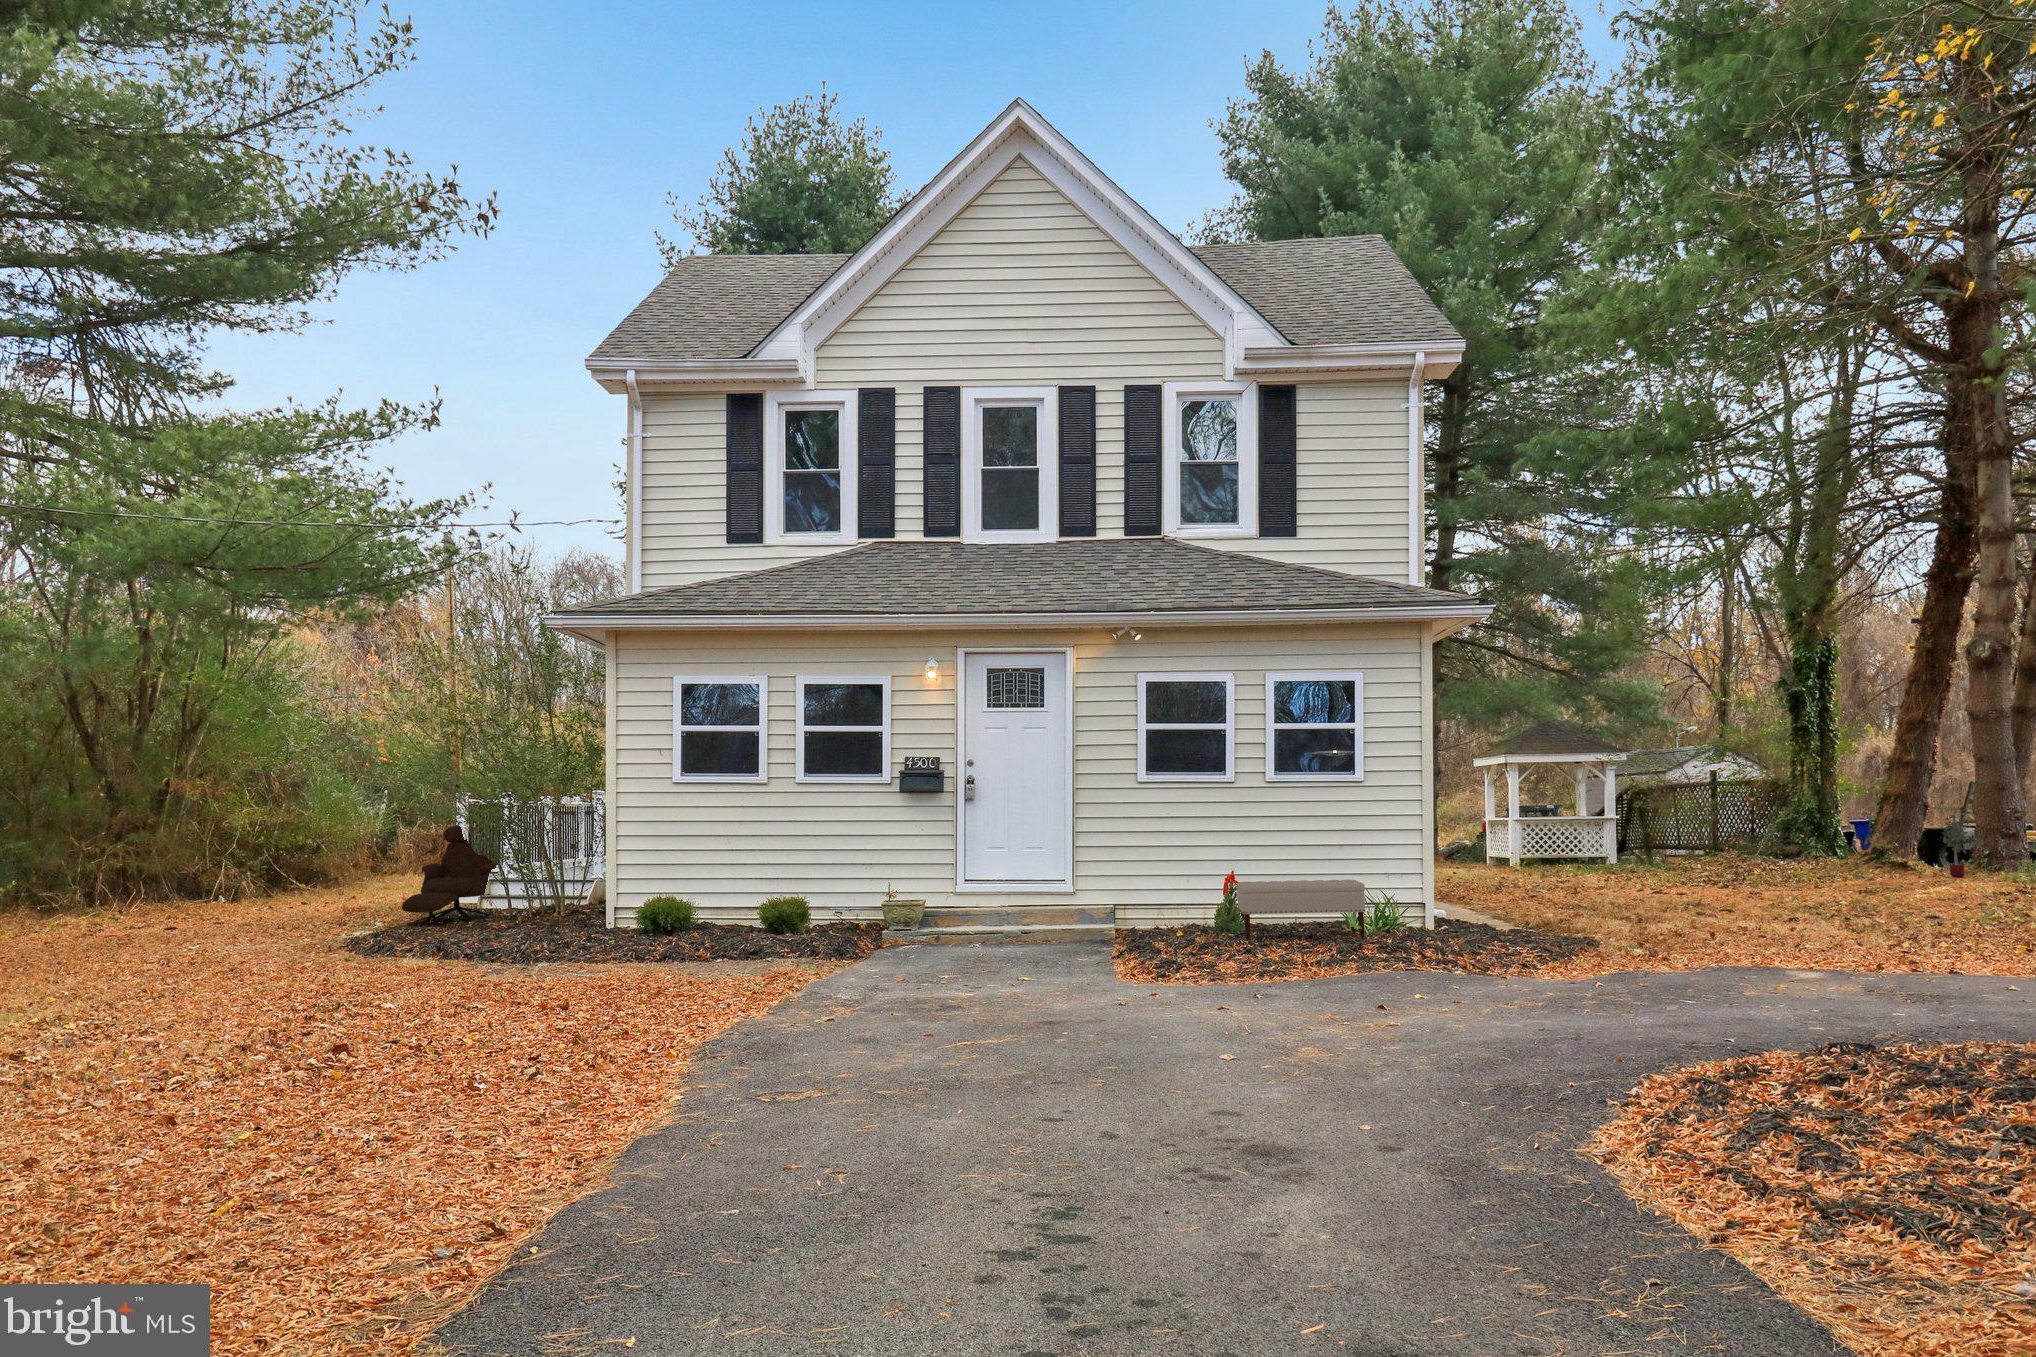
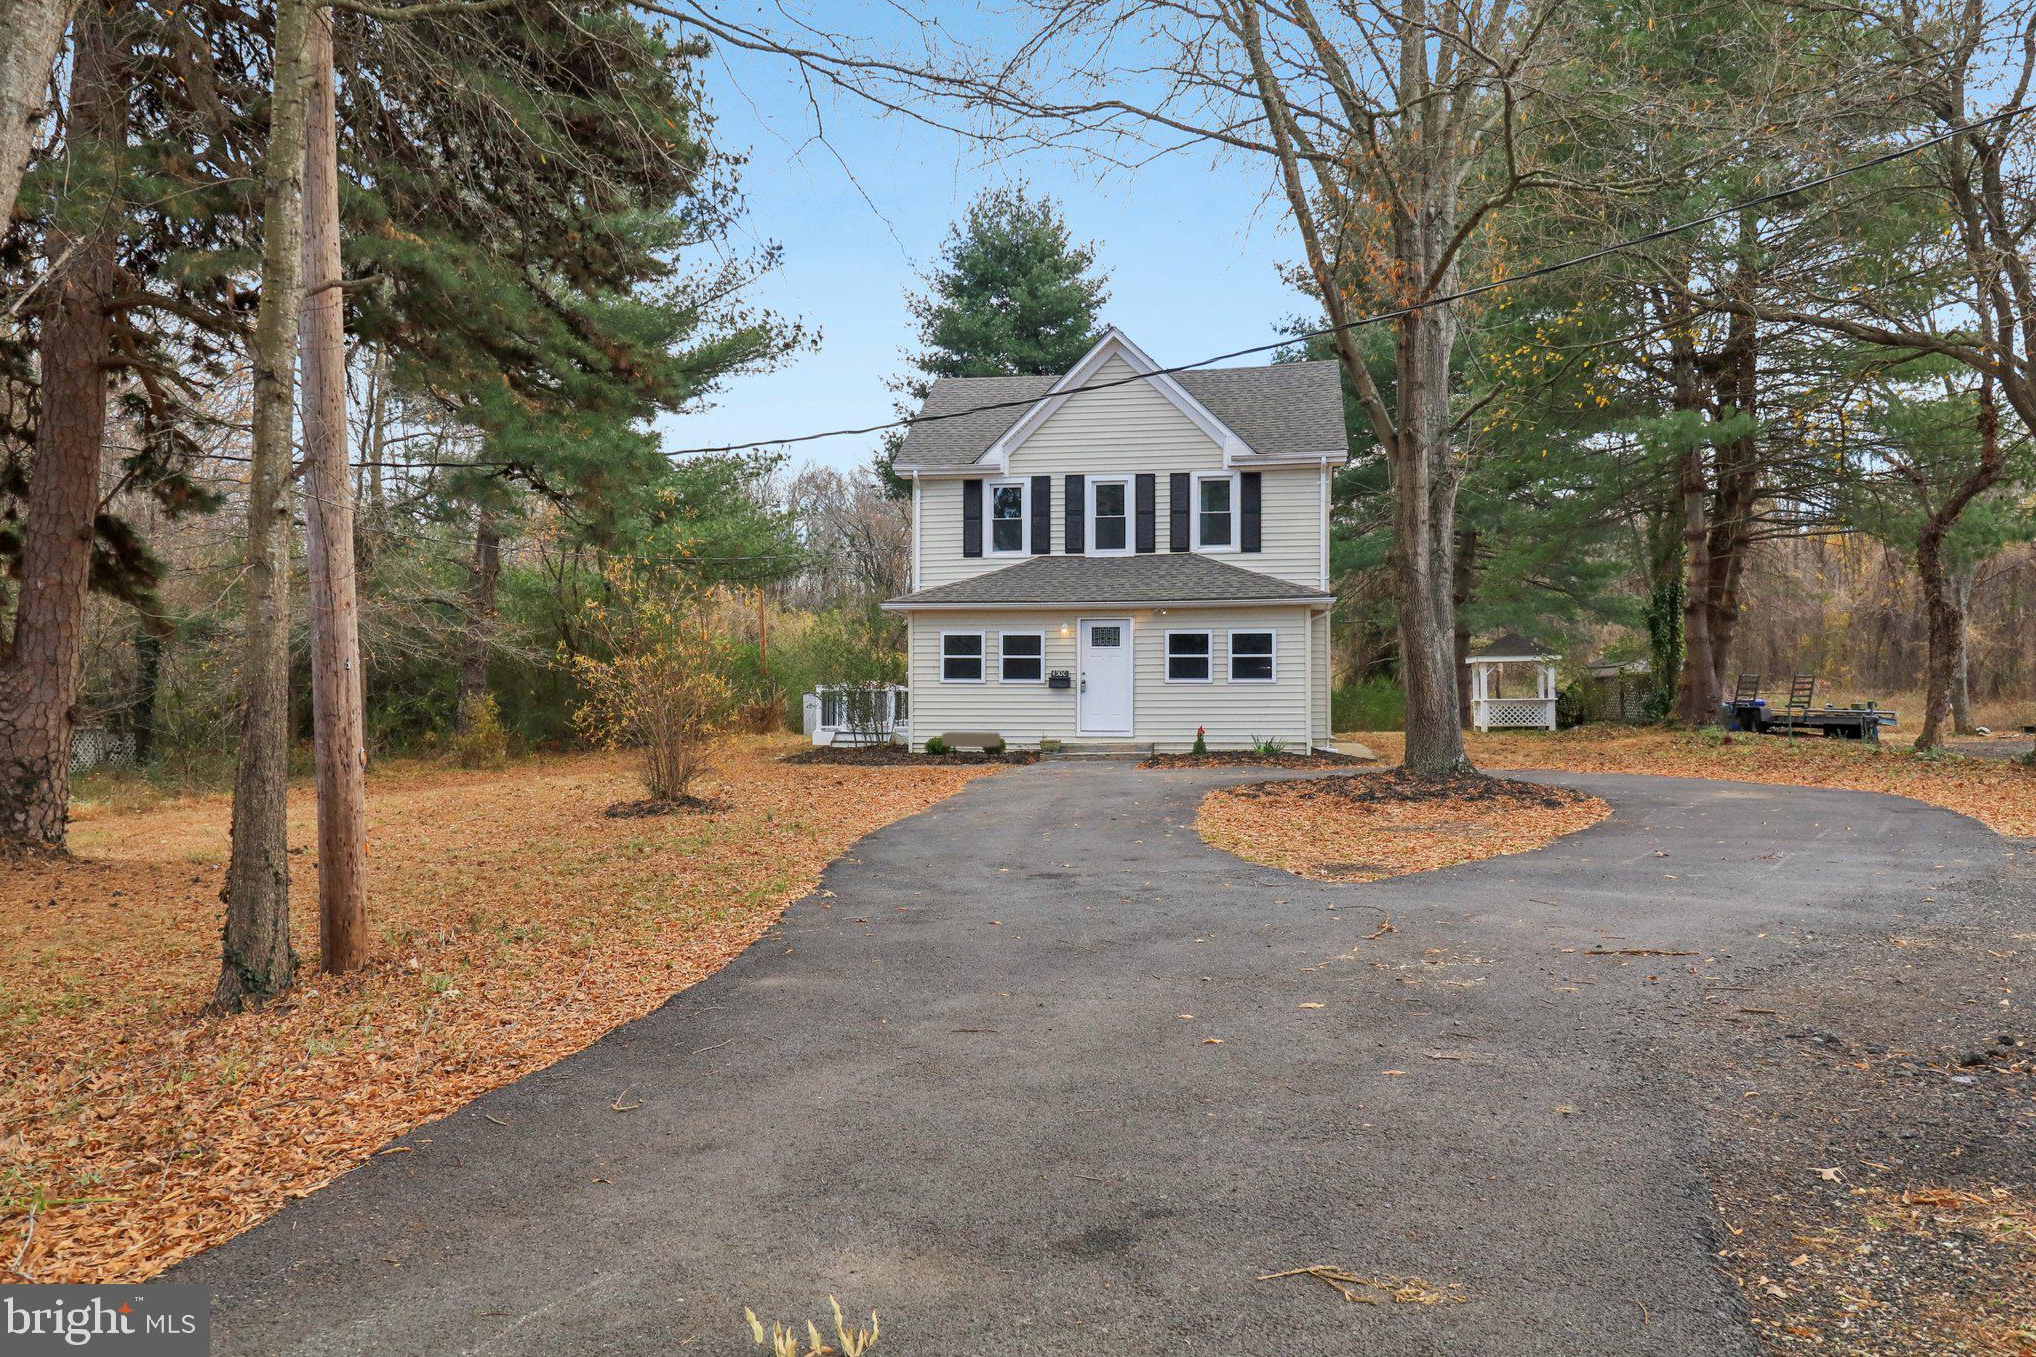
lounge chair: present [402,825,496,926] -> none [811,700,857,751]
bench: present [1237,880,1365,940] -> present [942,732,1000,758]

